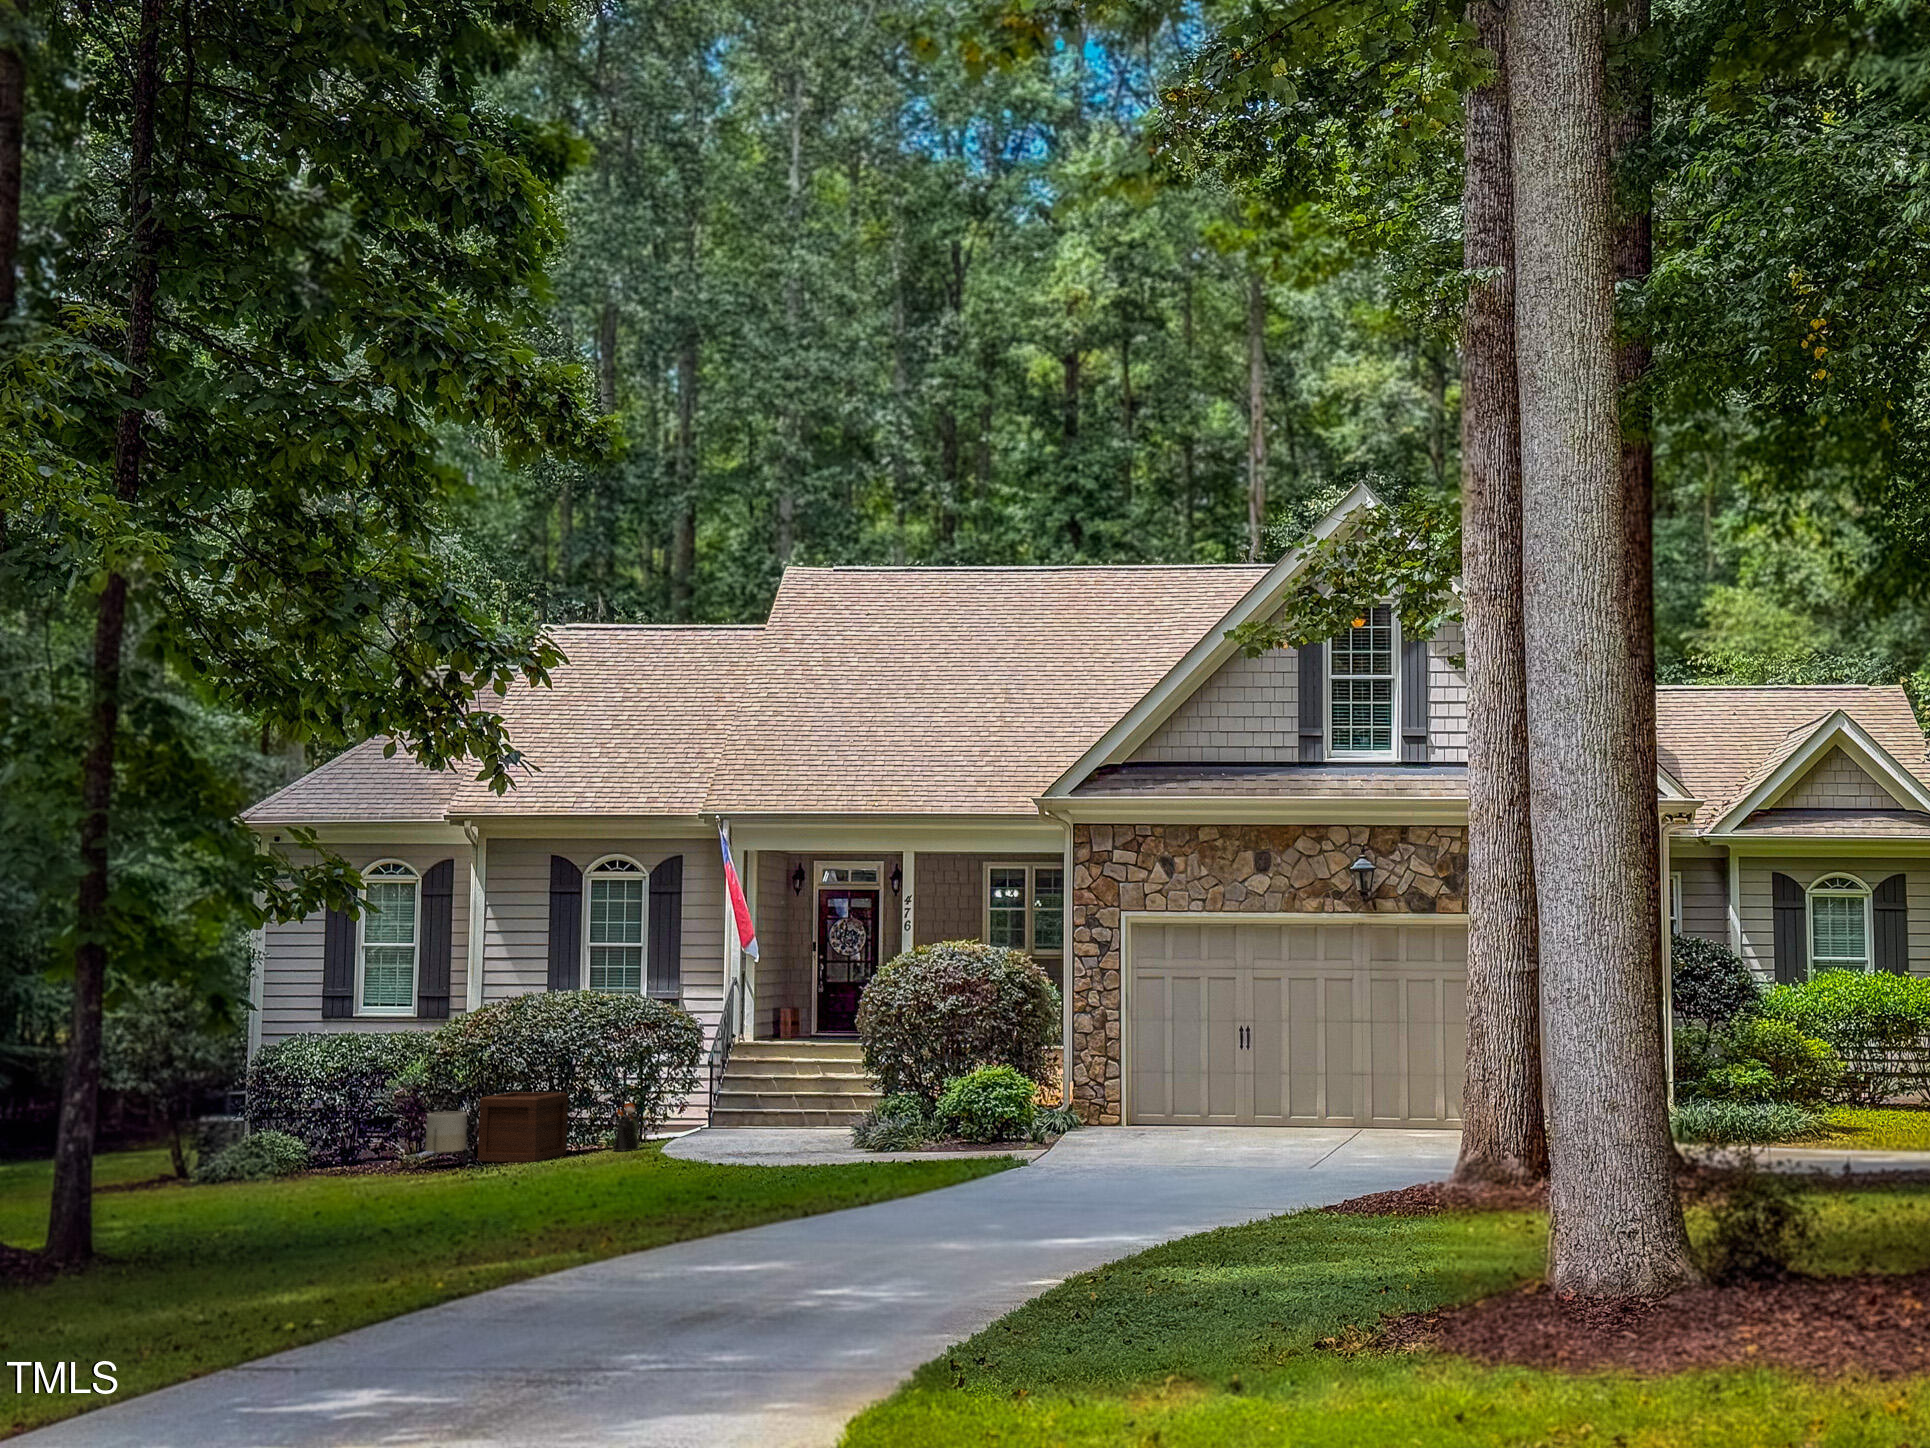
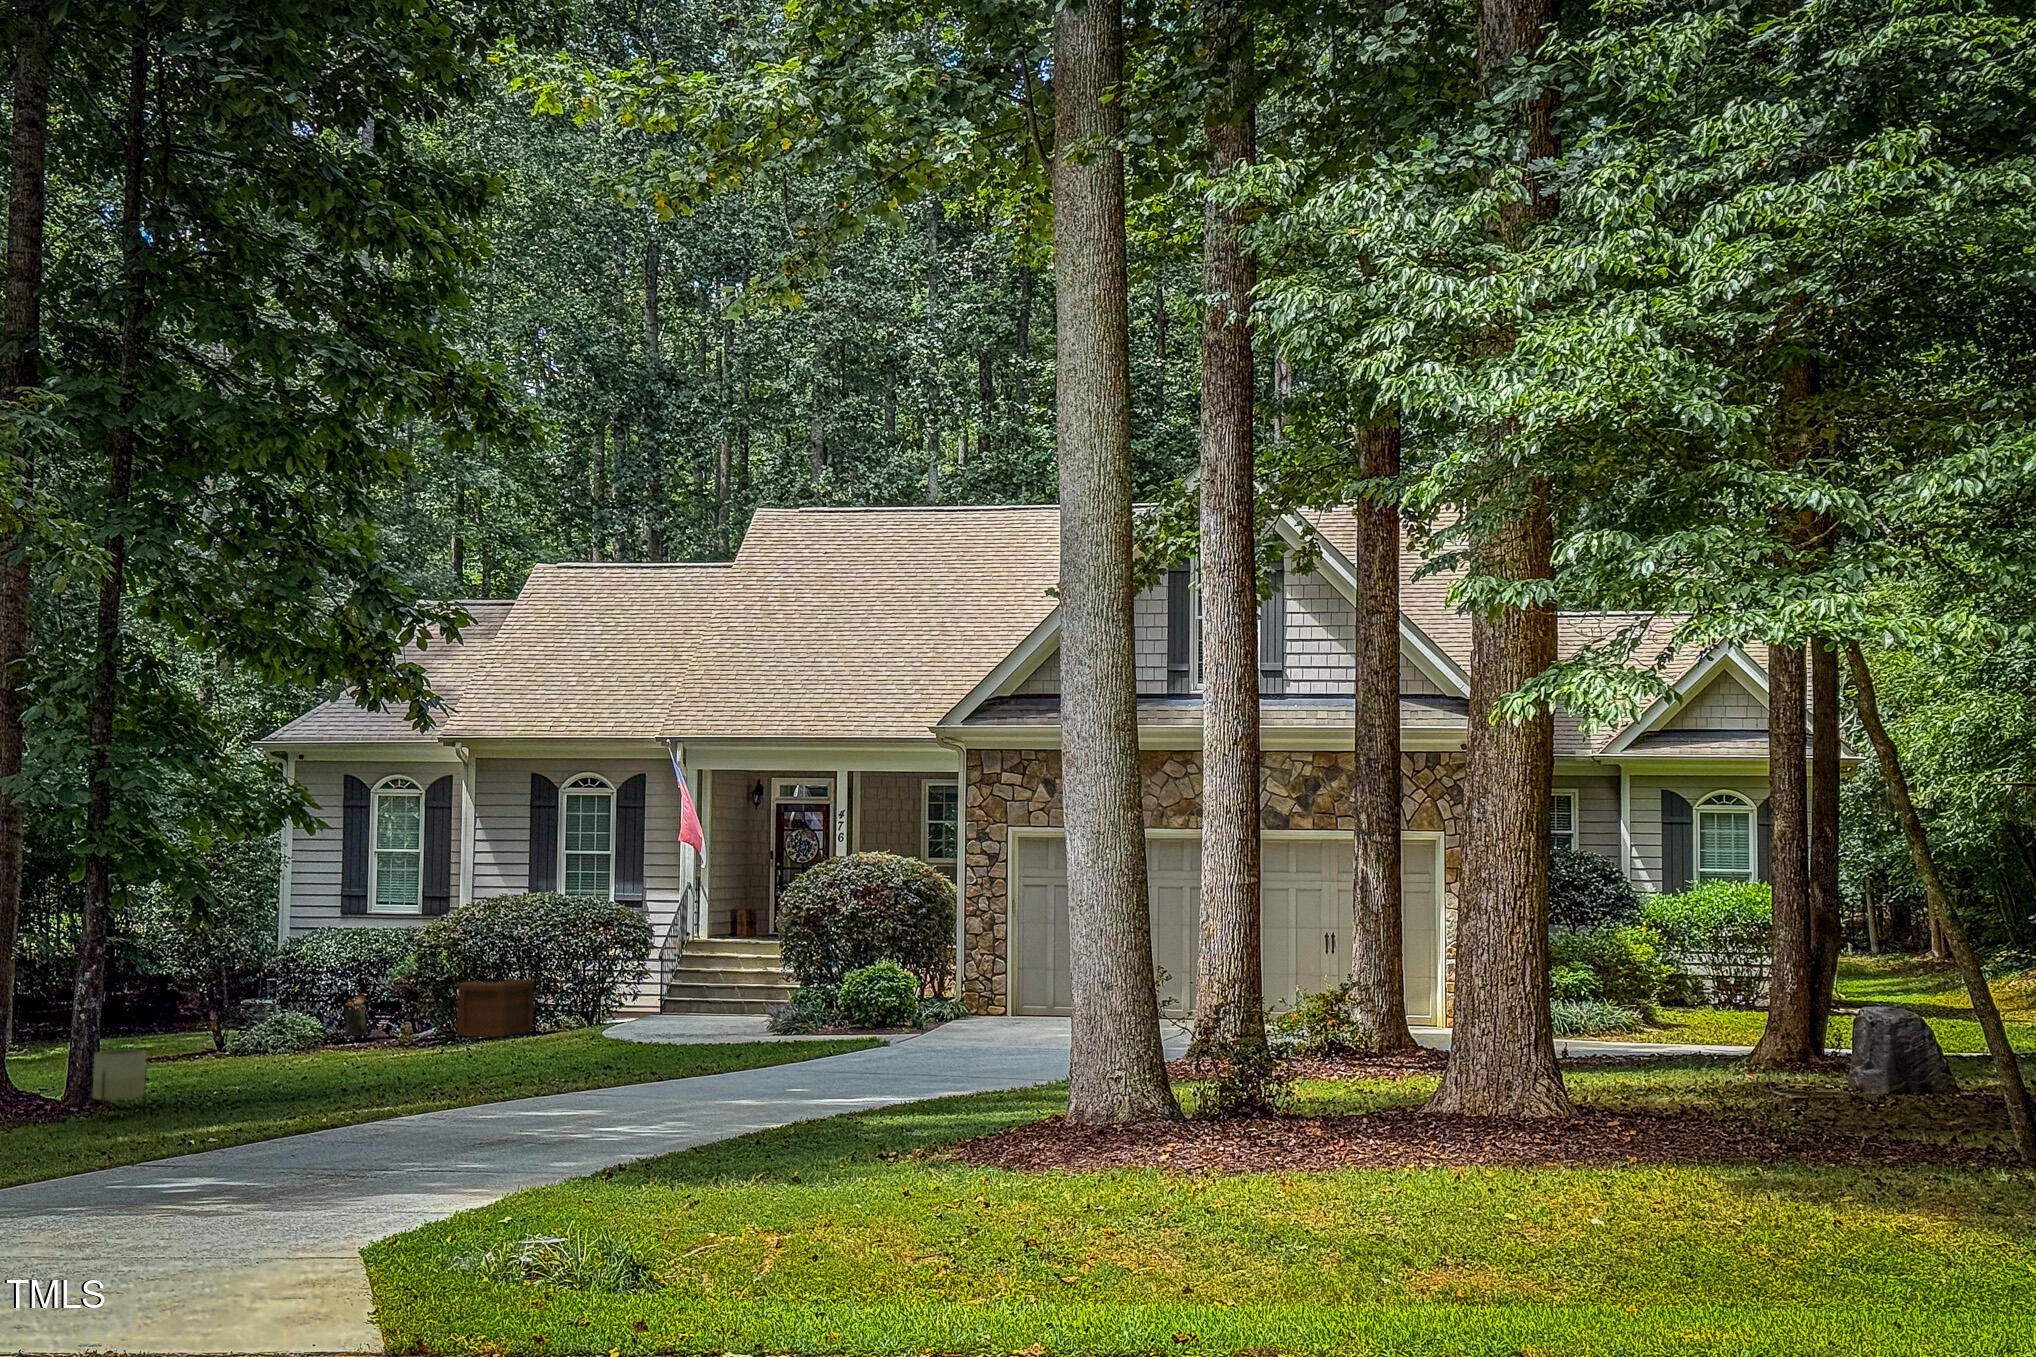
watering can: present [613,1103,639,1151] -> present [345,996,367,1035]
planter: present [426,1112,467,1164] -> present [92,1050,147,1111]

